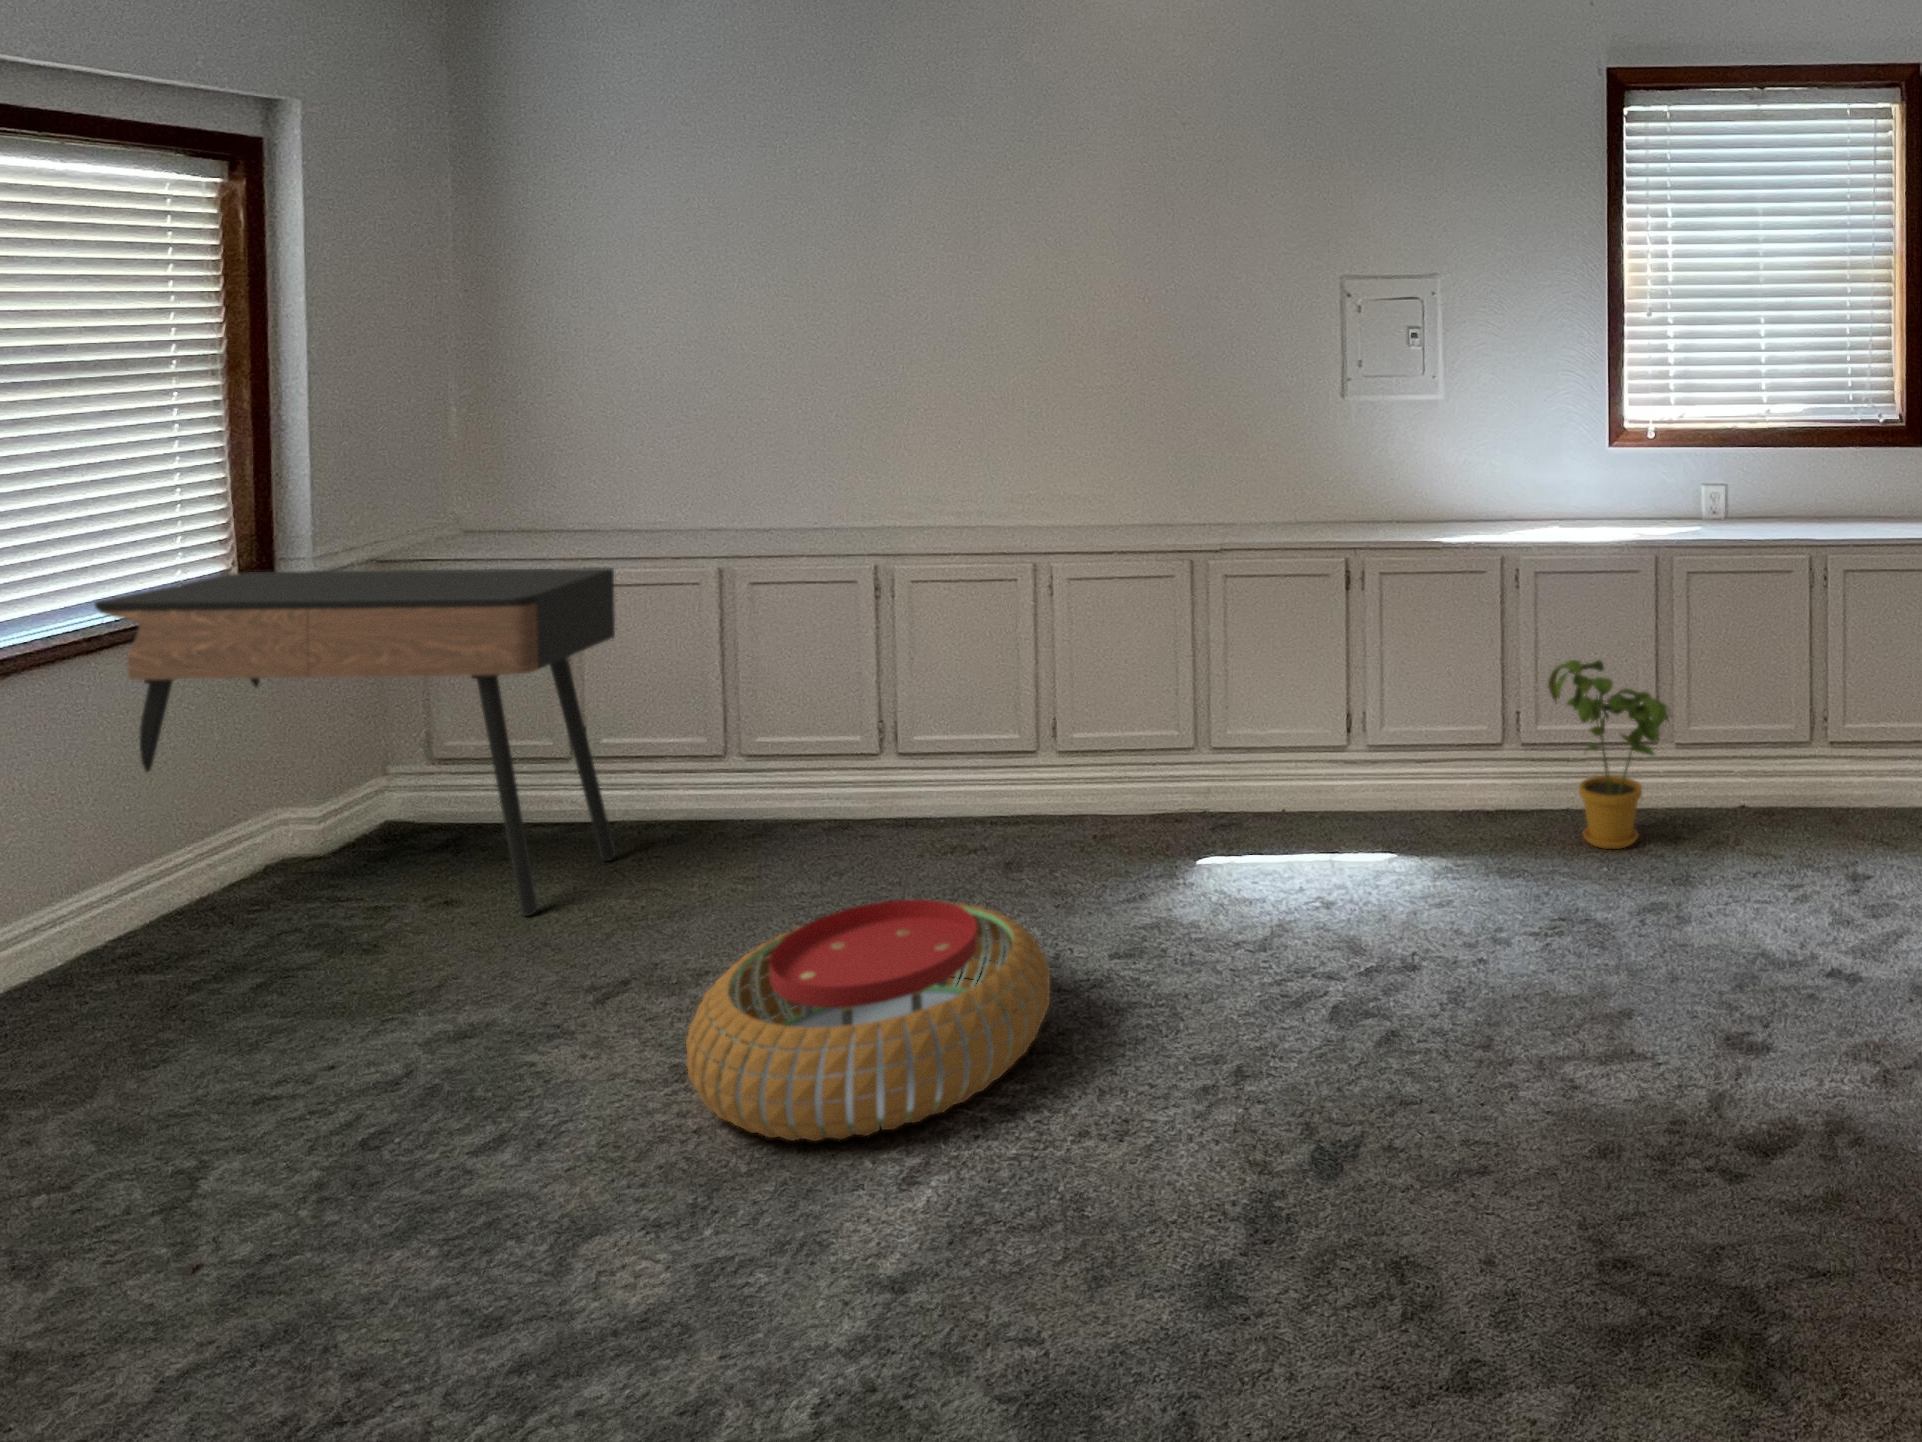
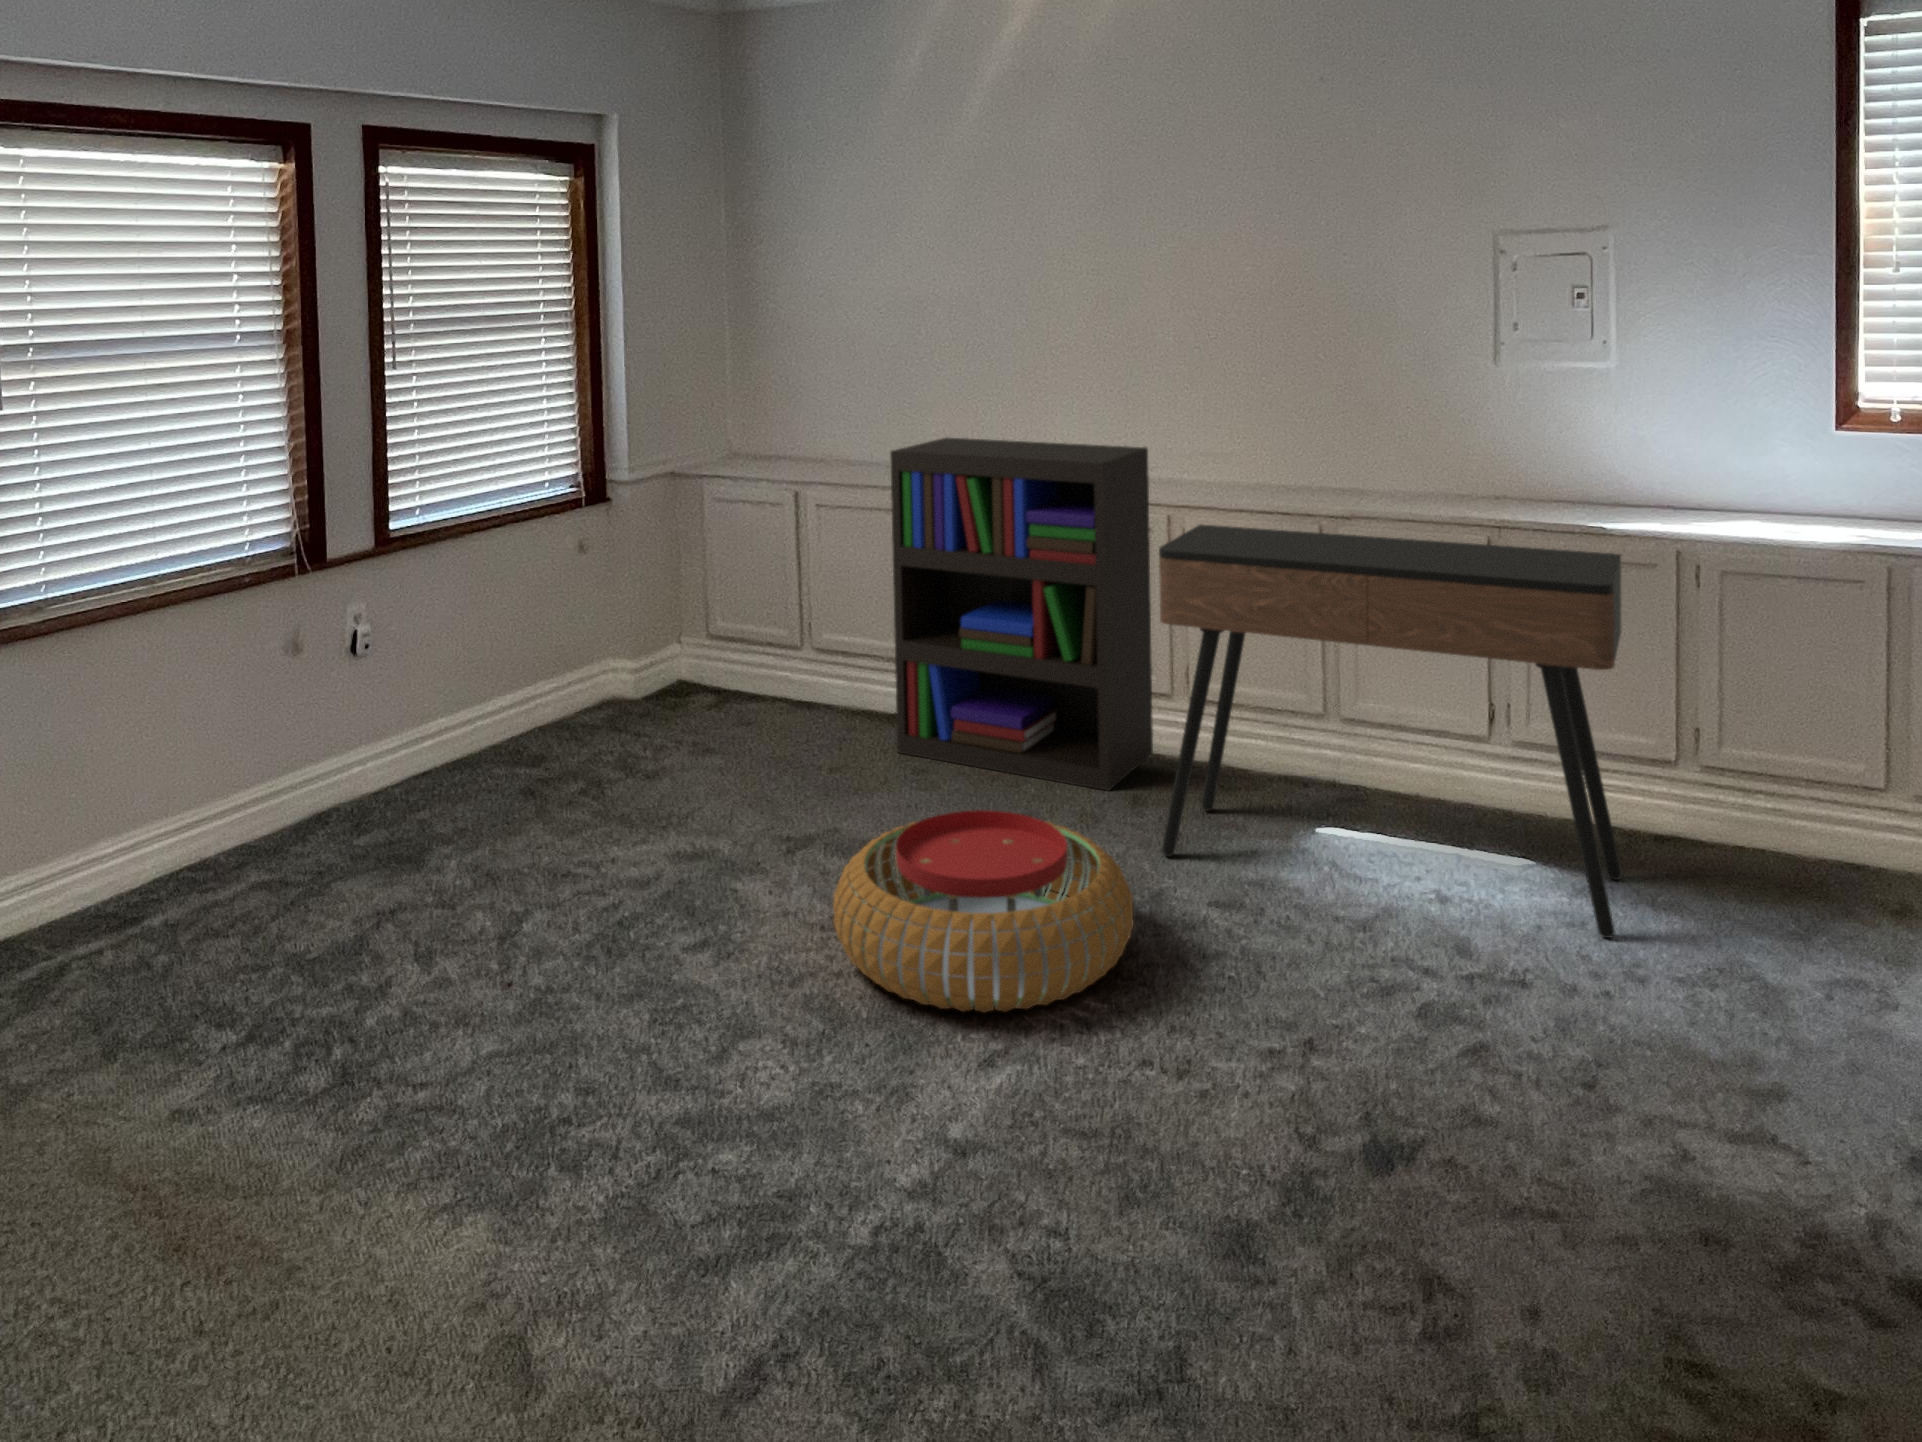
bookshelf: none [718,491,1025,860] -> present [890,438,1153,791]
console table: present [94,568,616,916] -> present [1159,525,1622,938]
house plant: present [1548,660,1669,849] -> none [1725,682,1899,917]

